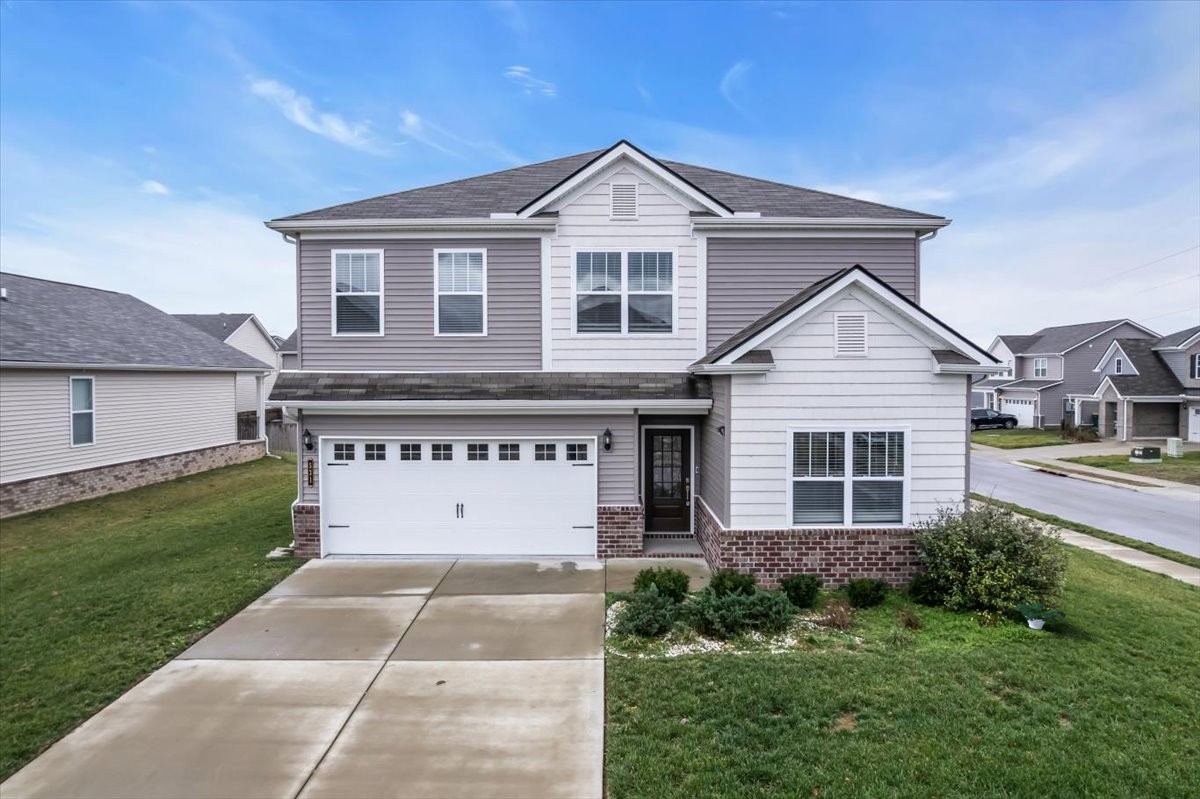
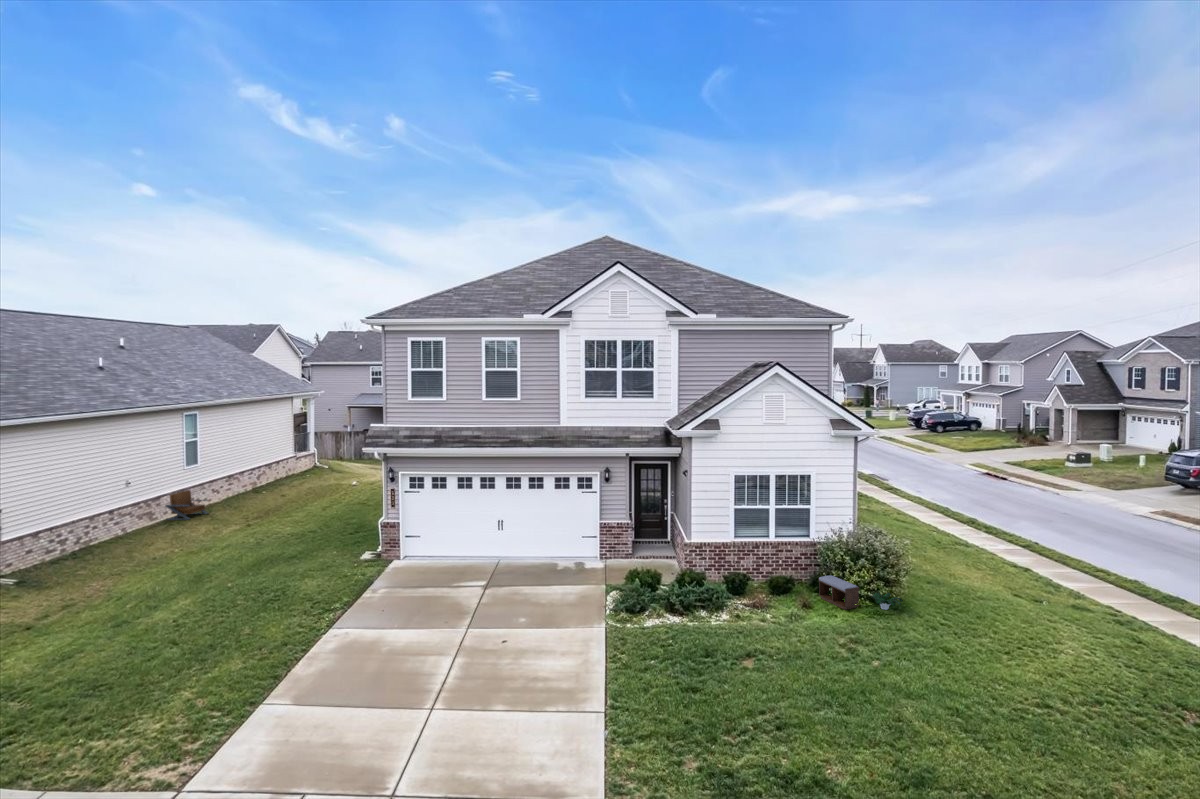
lounge chair: none [41,475,102,512] -> present [166,490,208,520]
bench: none [927,577,996,630] -> present [819,575,859,610]

